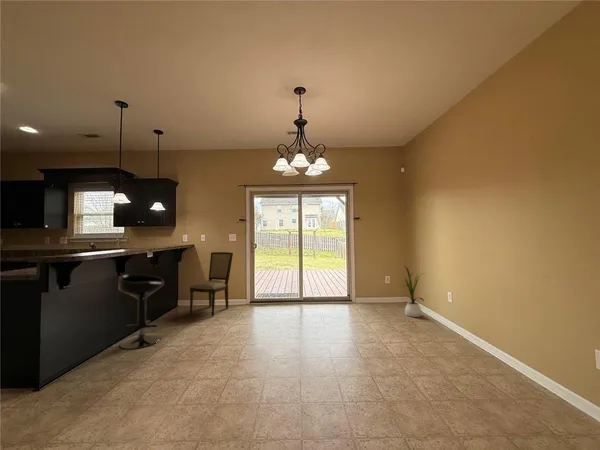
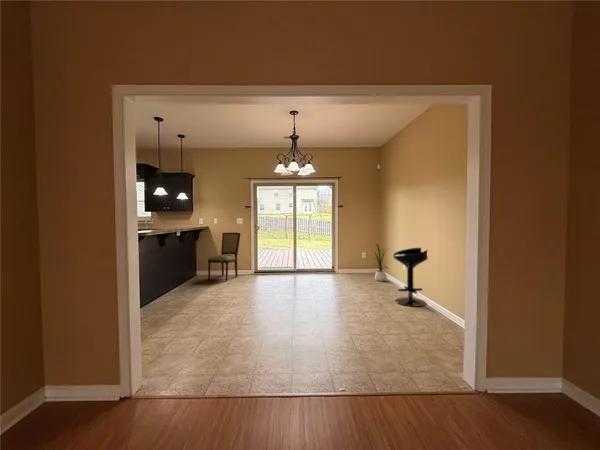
bar stool: present [119,274,164,349] -> present [394,248,428,306]

